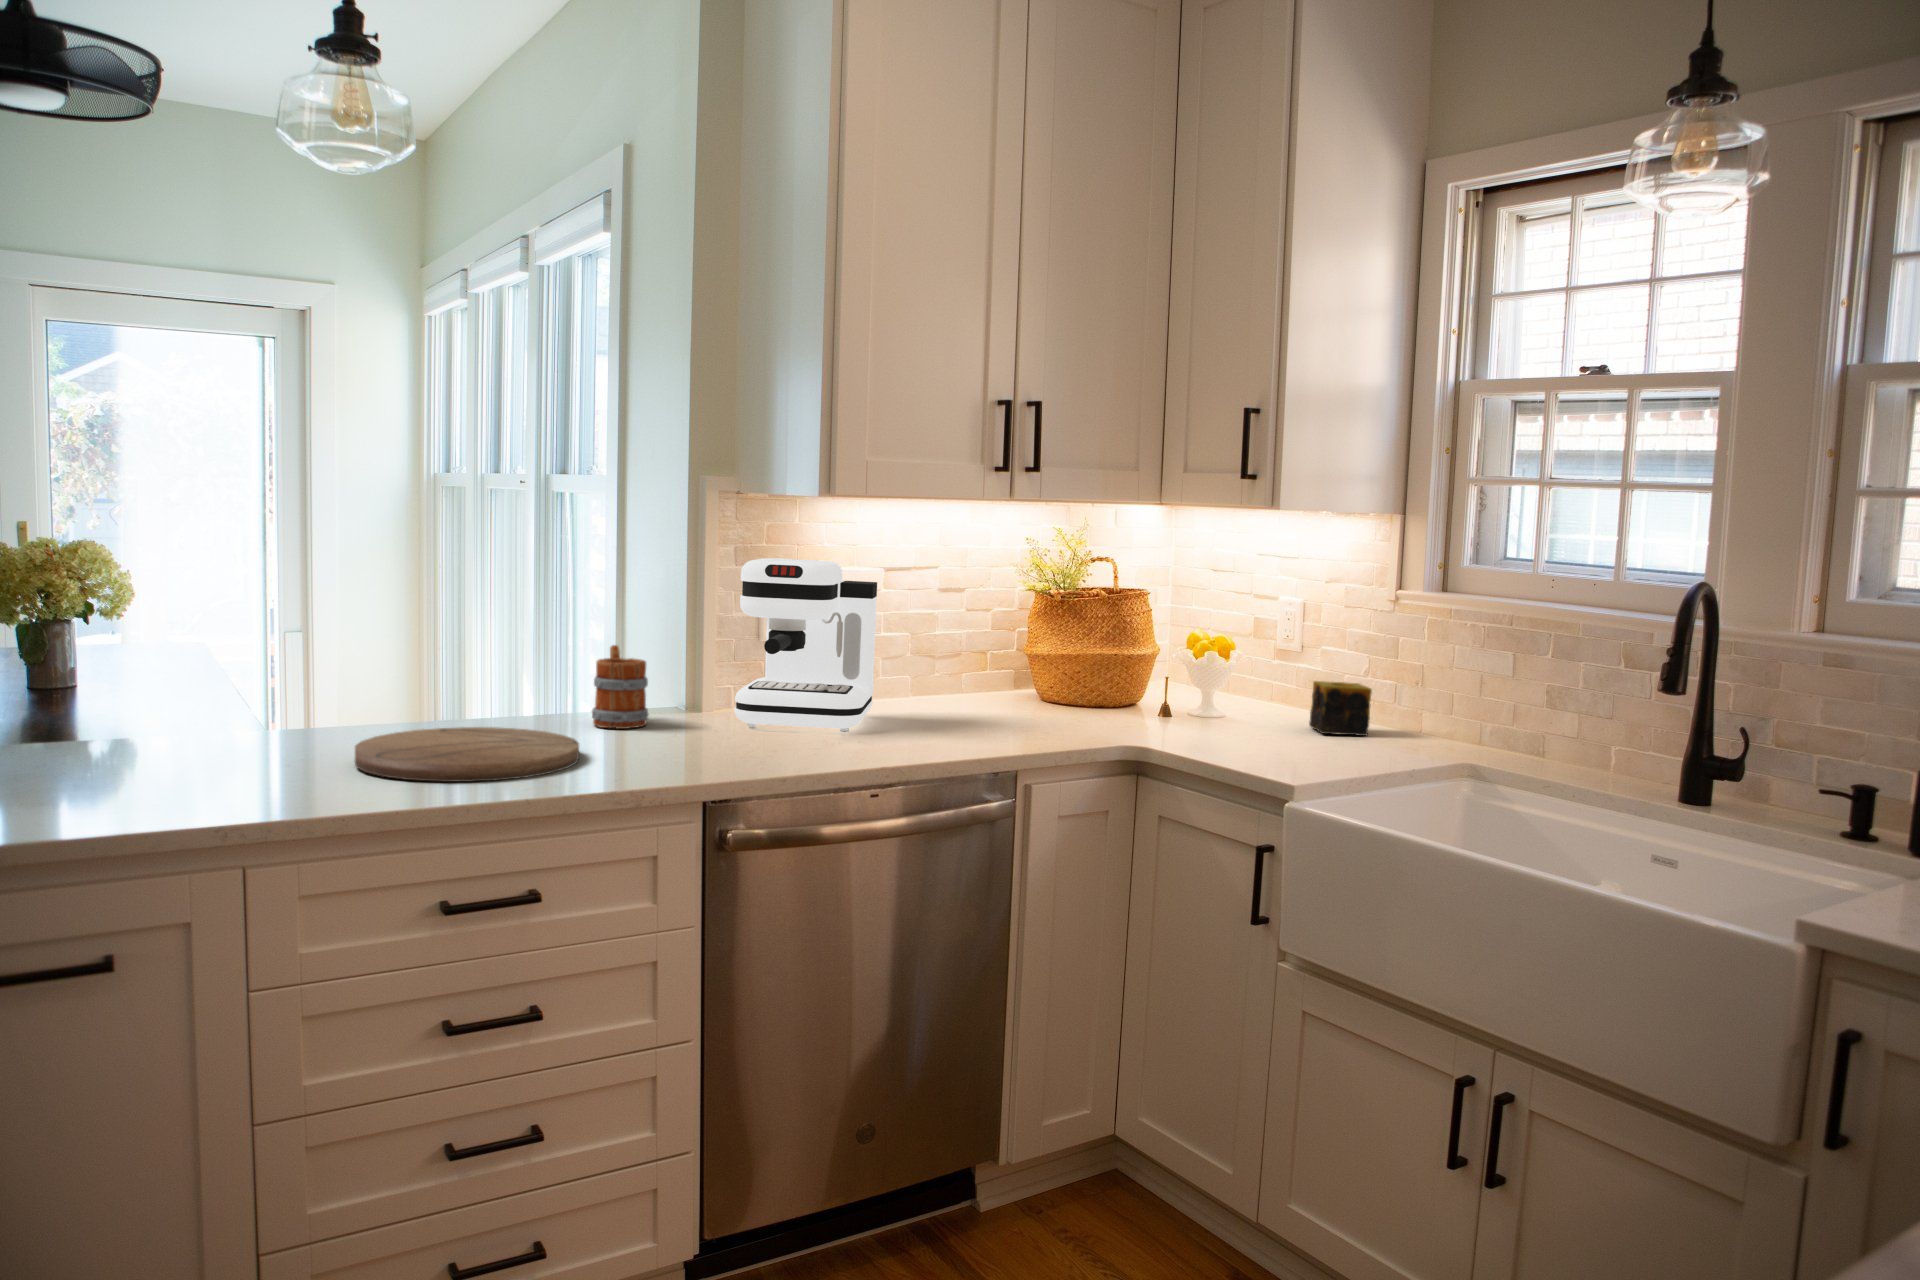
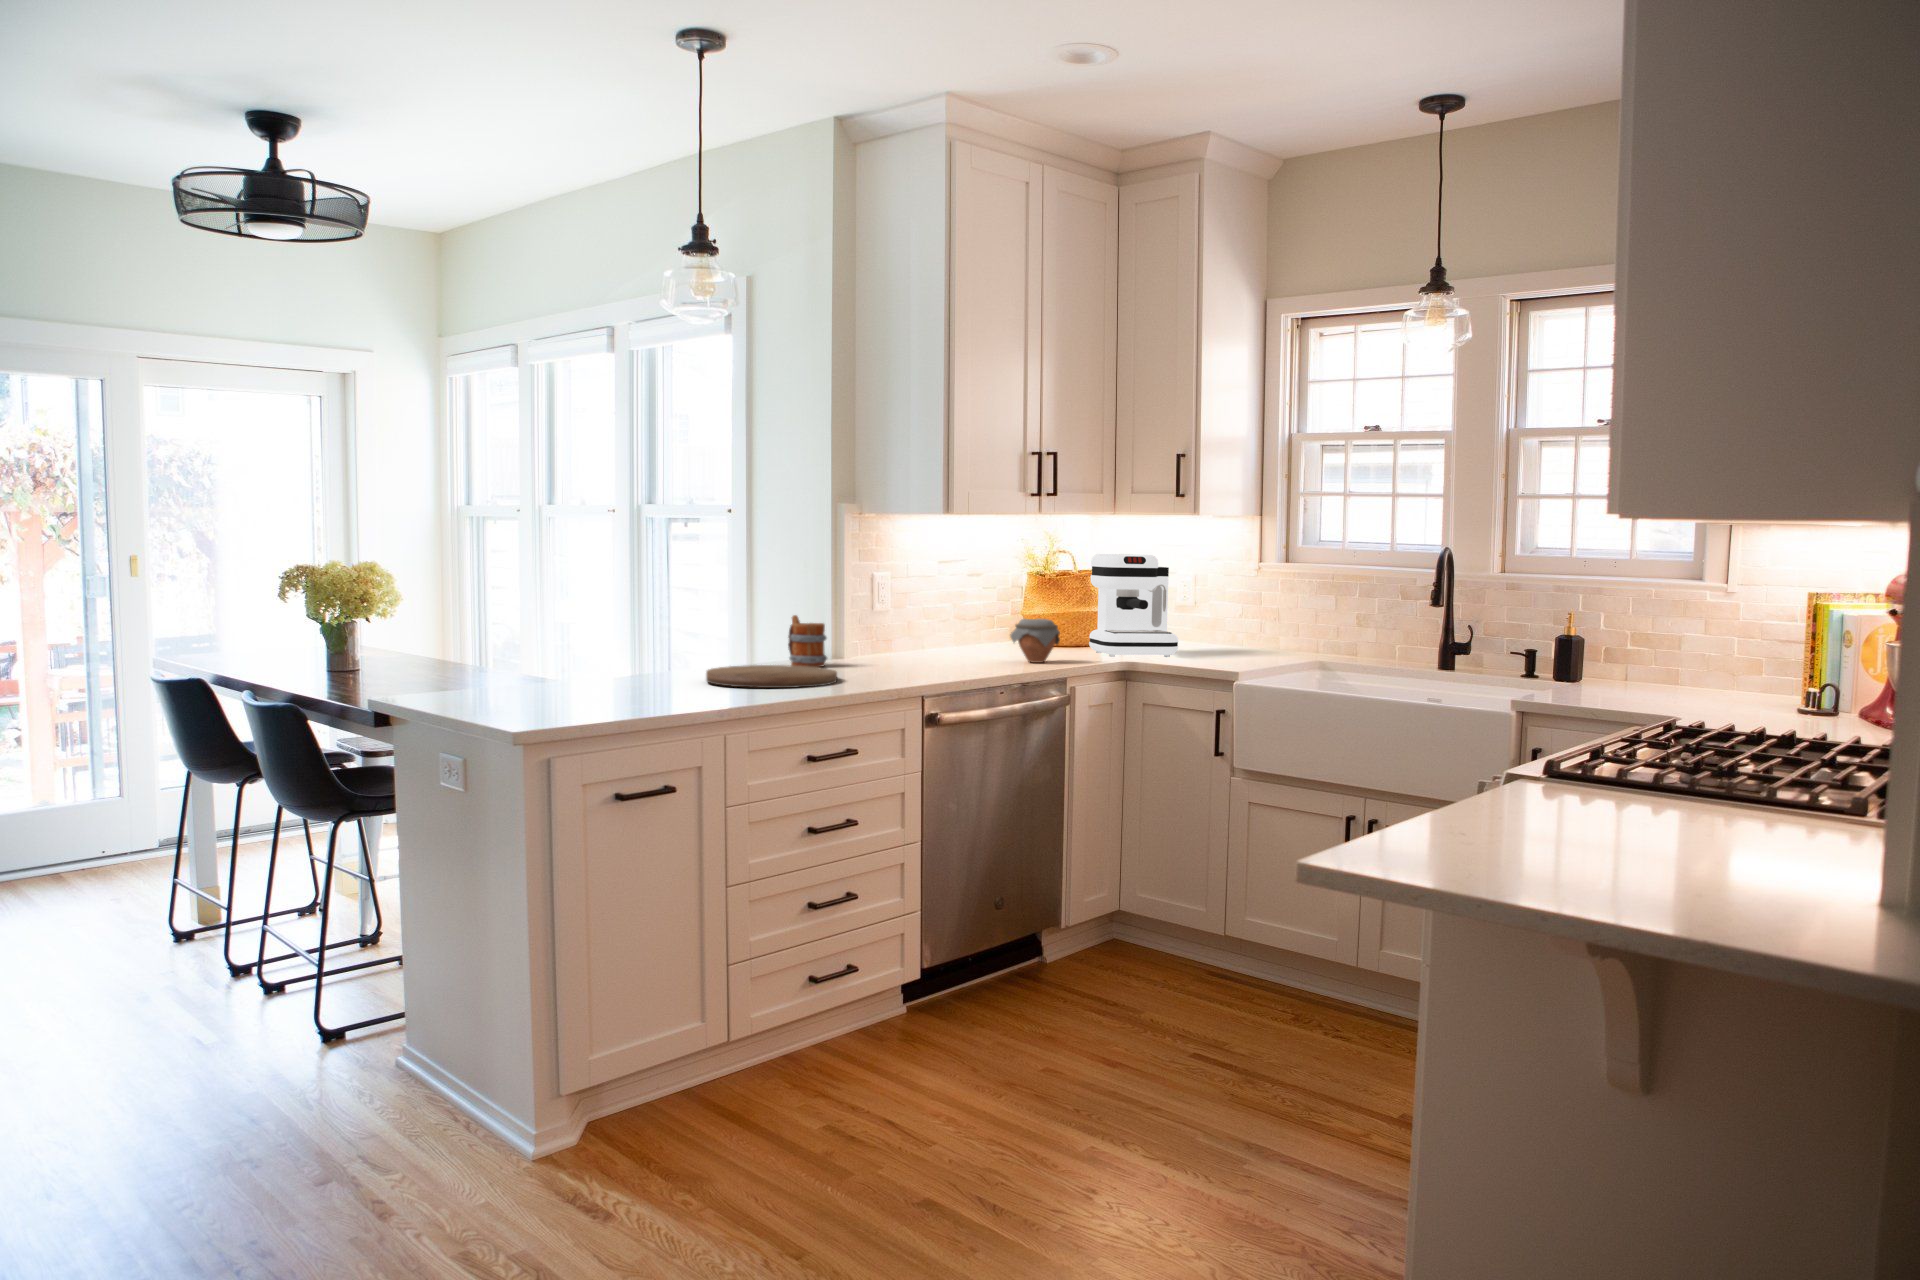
coffee maker: present [735,558,877,731] -> present [1089,554,1178,657]
jar: none [934,668,1015,741] -> present [1010,619,1060,663]
candle: present [1309,681,1372,736] -> none [1217,621,1256,652]

